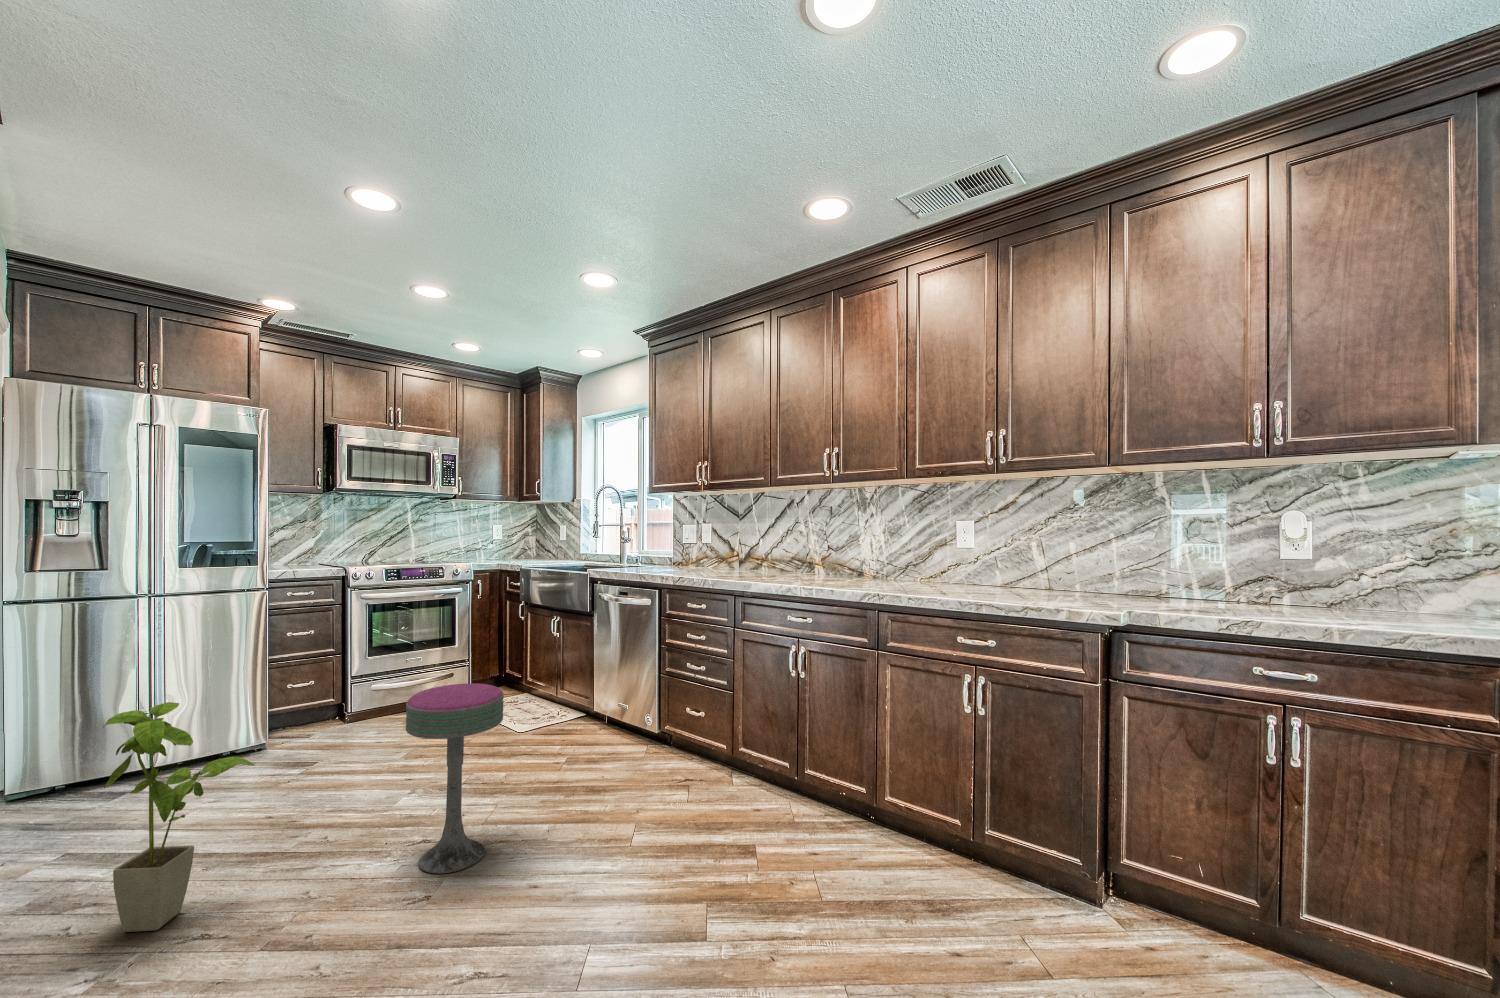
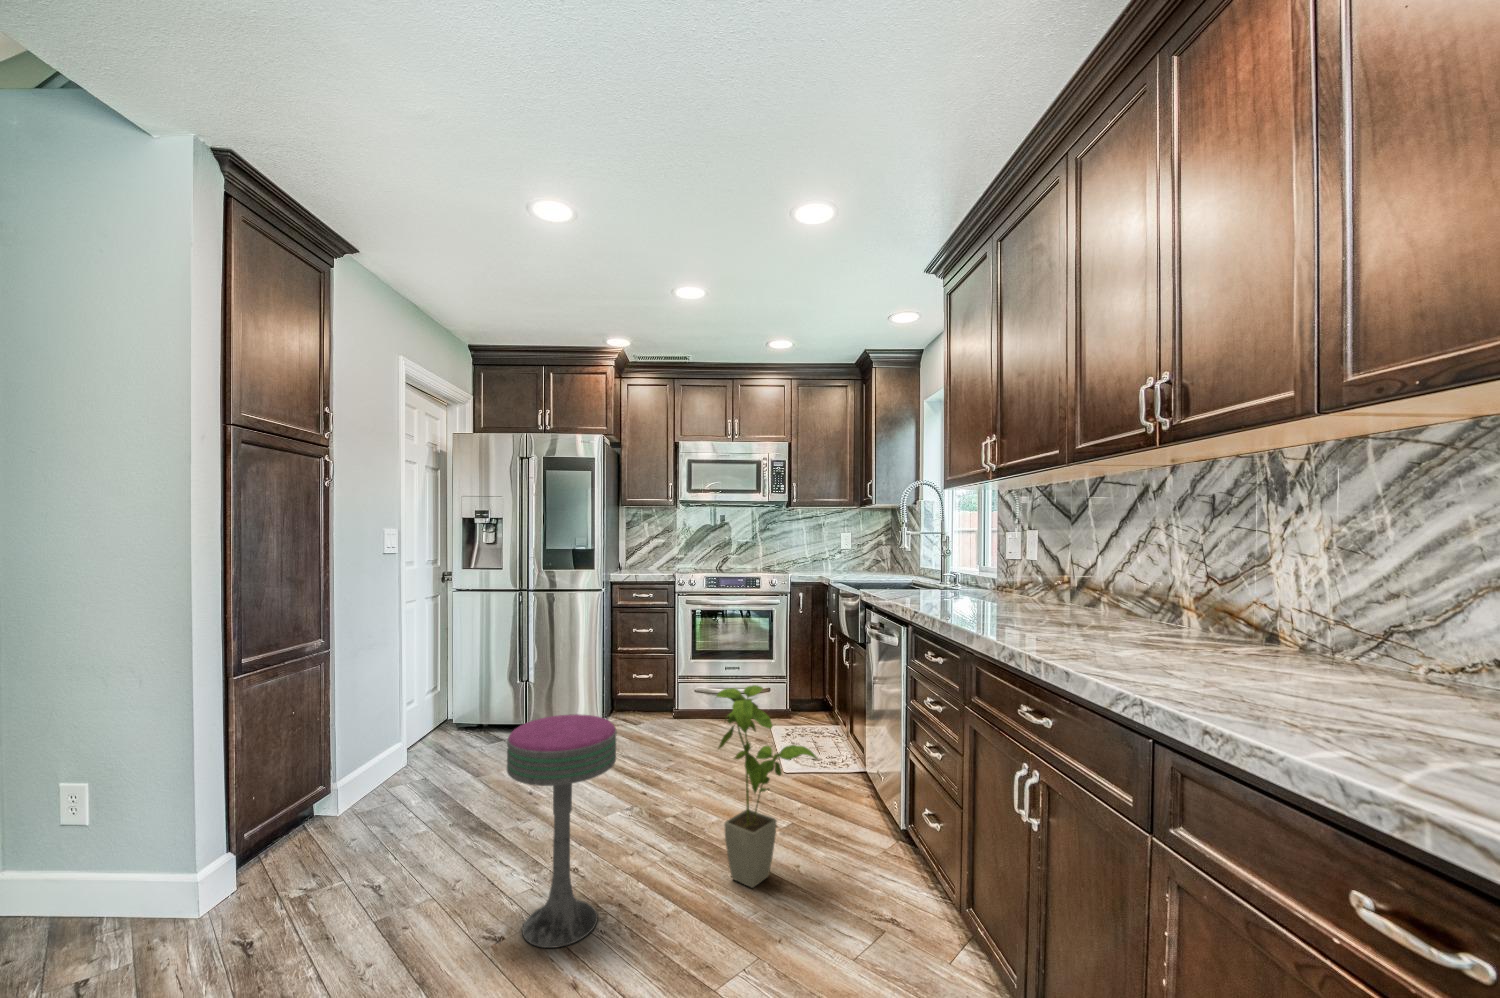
house plant: present [103,702,254,932] -> present [716,685,817,888]

